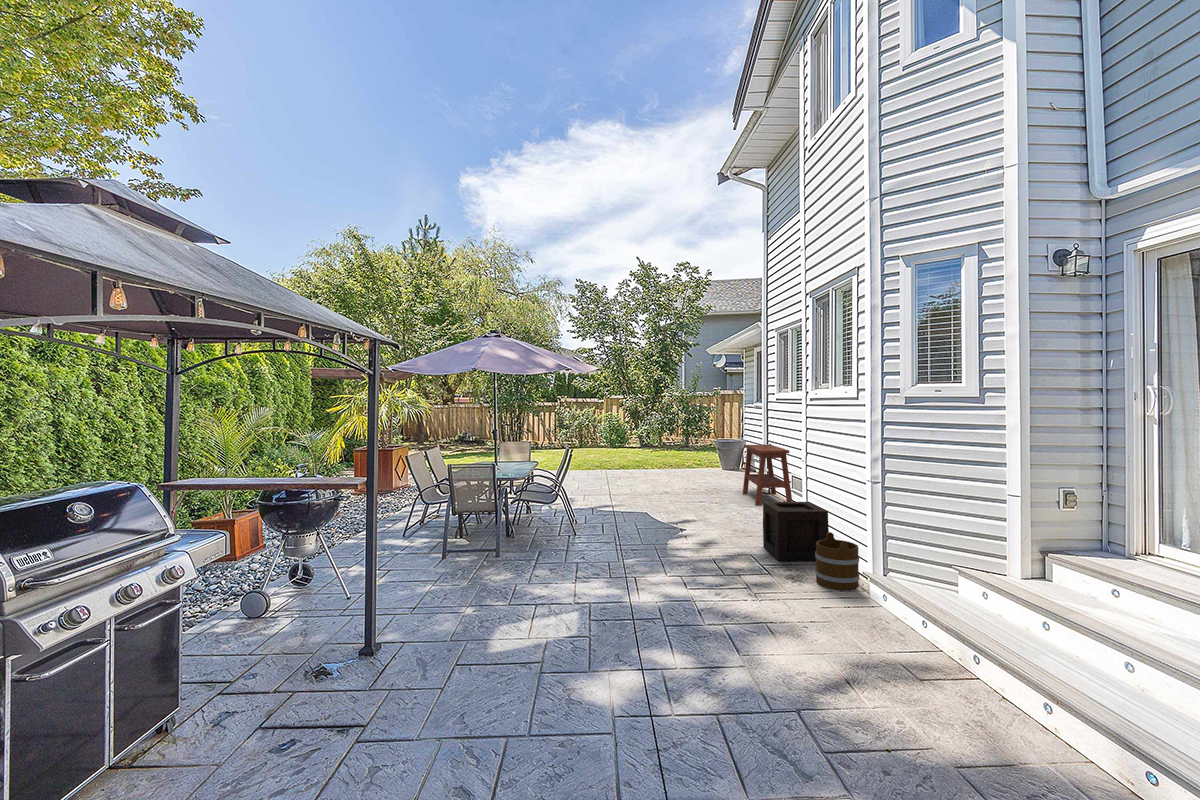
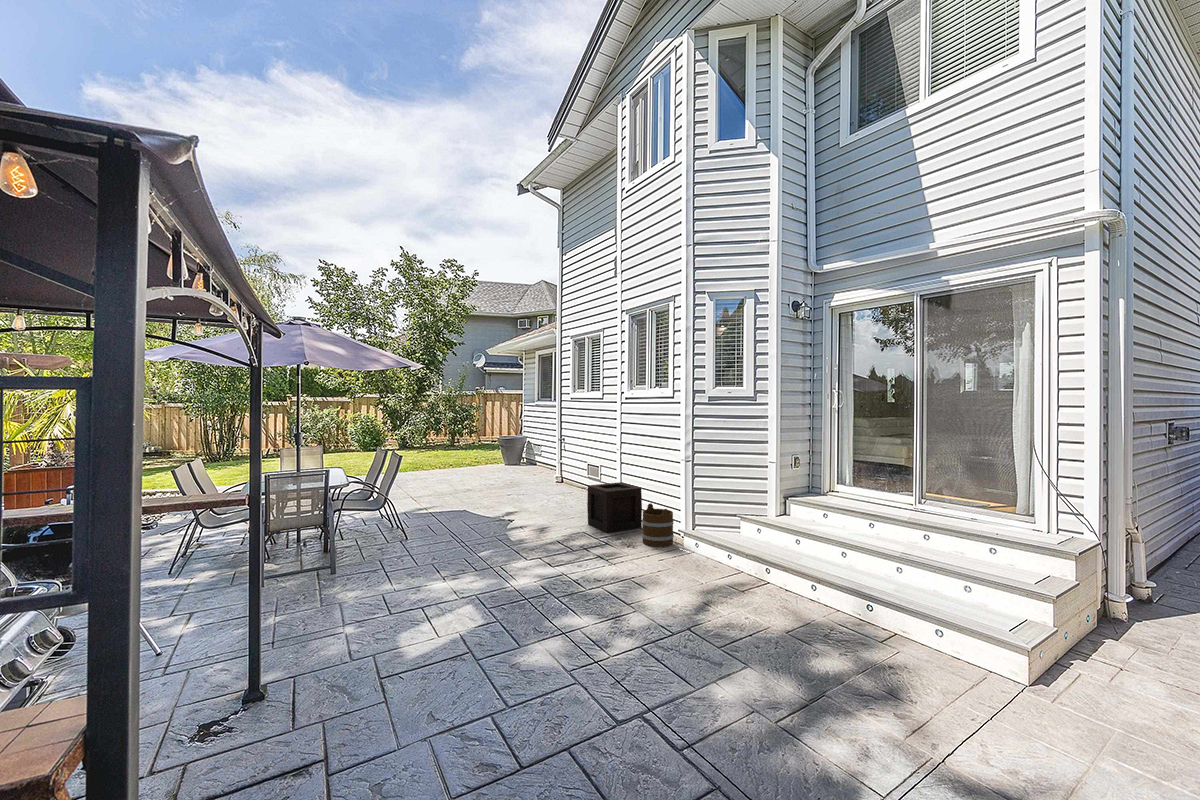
side table: present [743,445,792,505] -> none [539,438,586,491]

